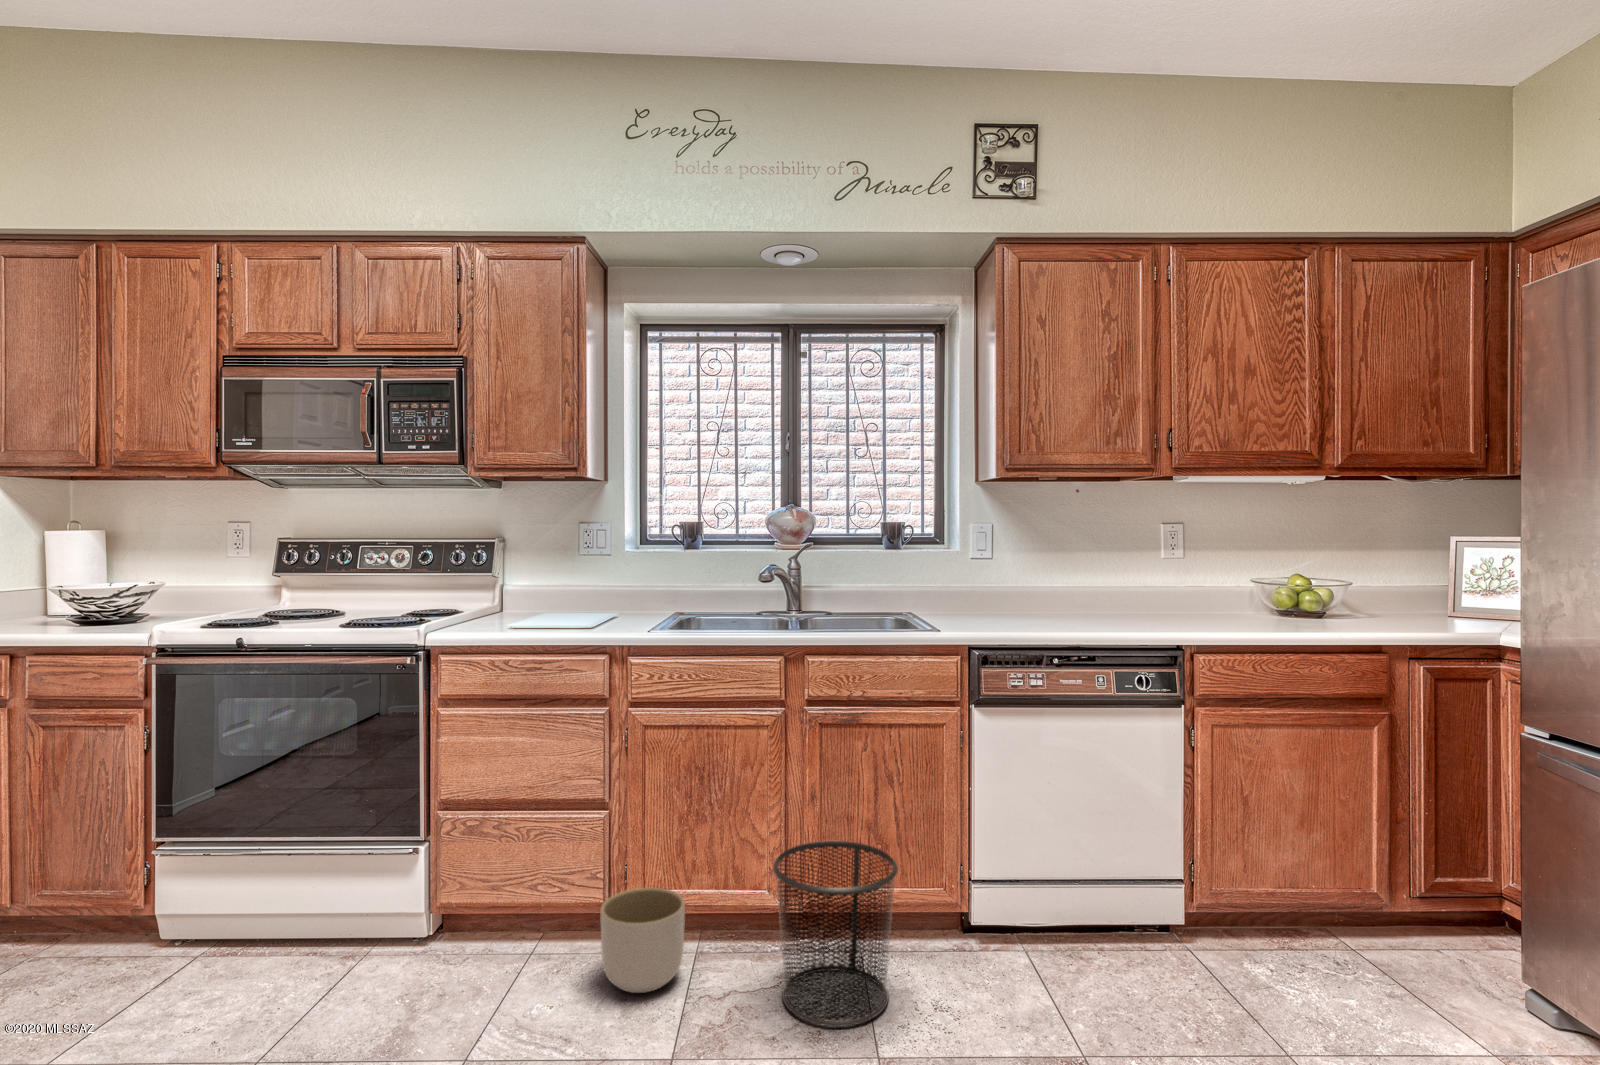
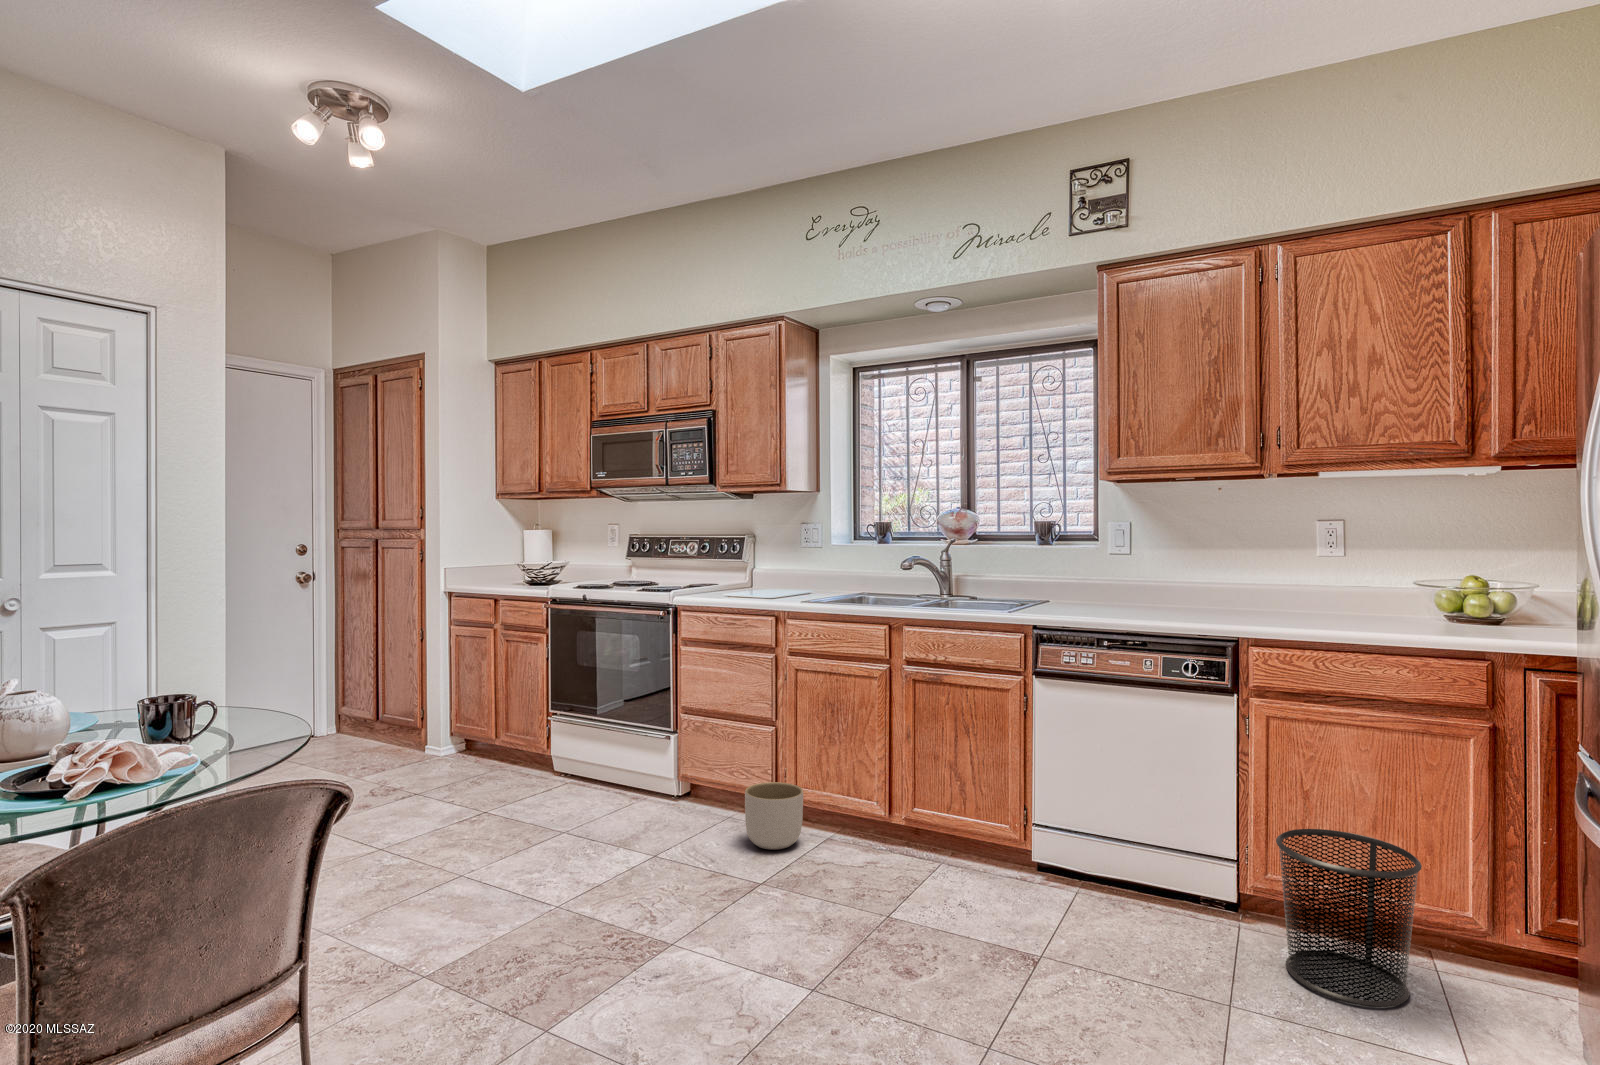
trash can: present [773,841,898,1027] -> present [1276,829,1422,1007]

